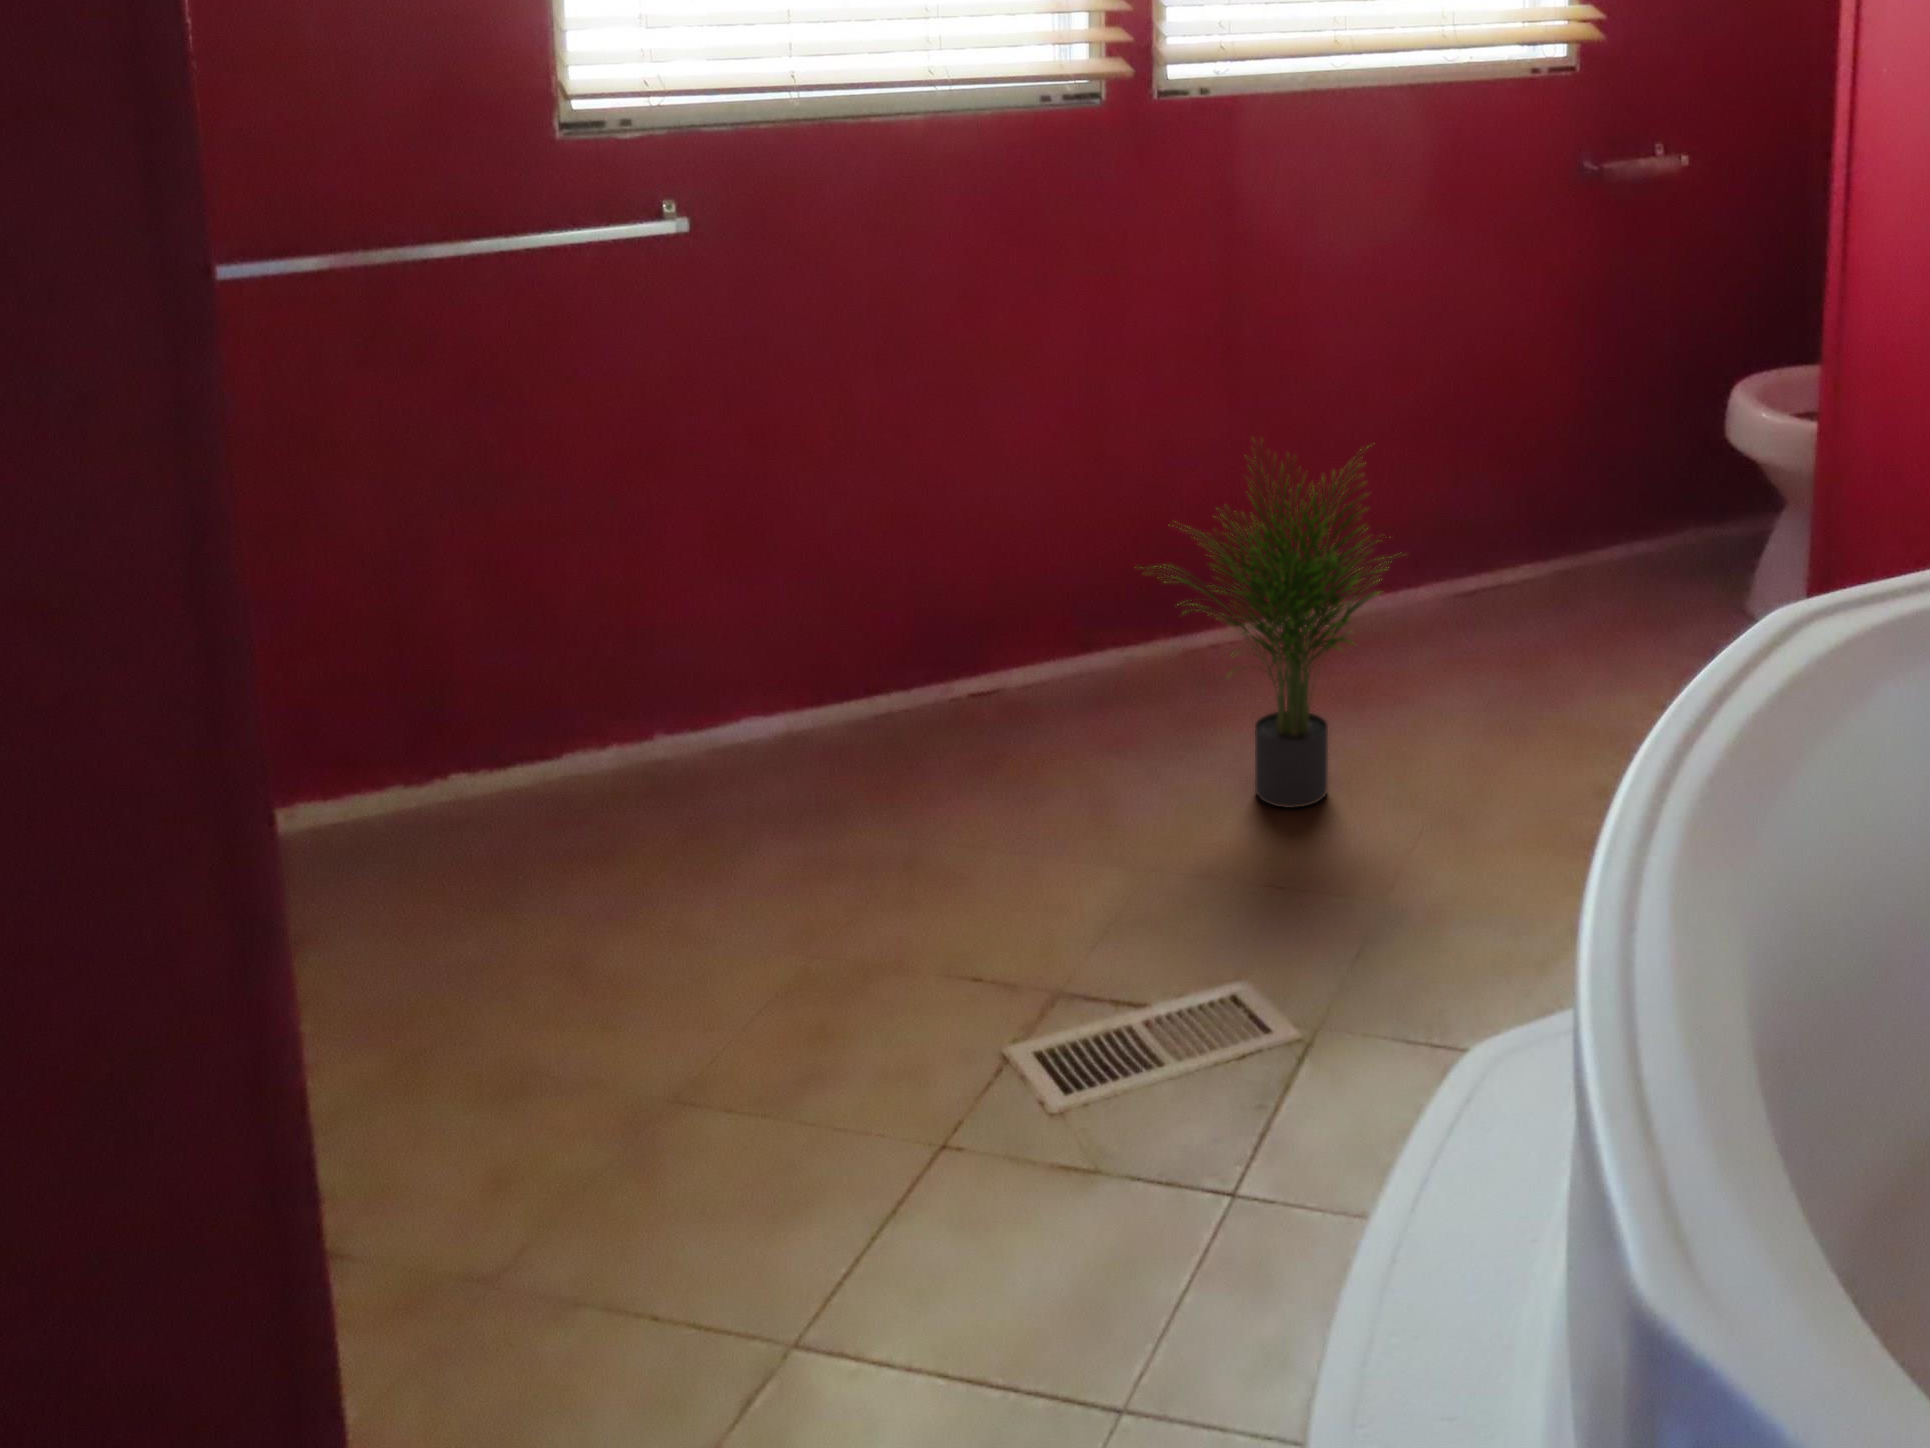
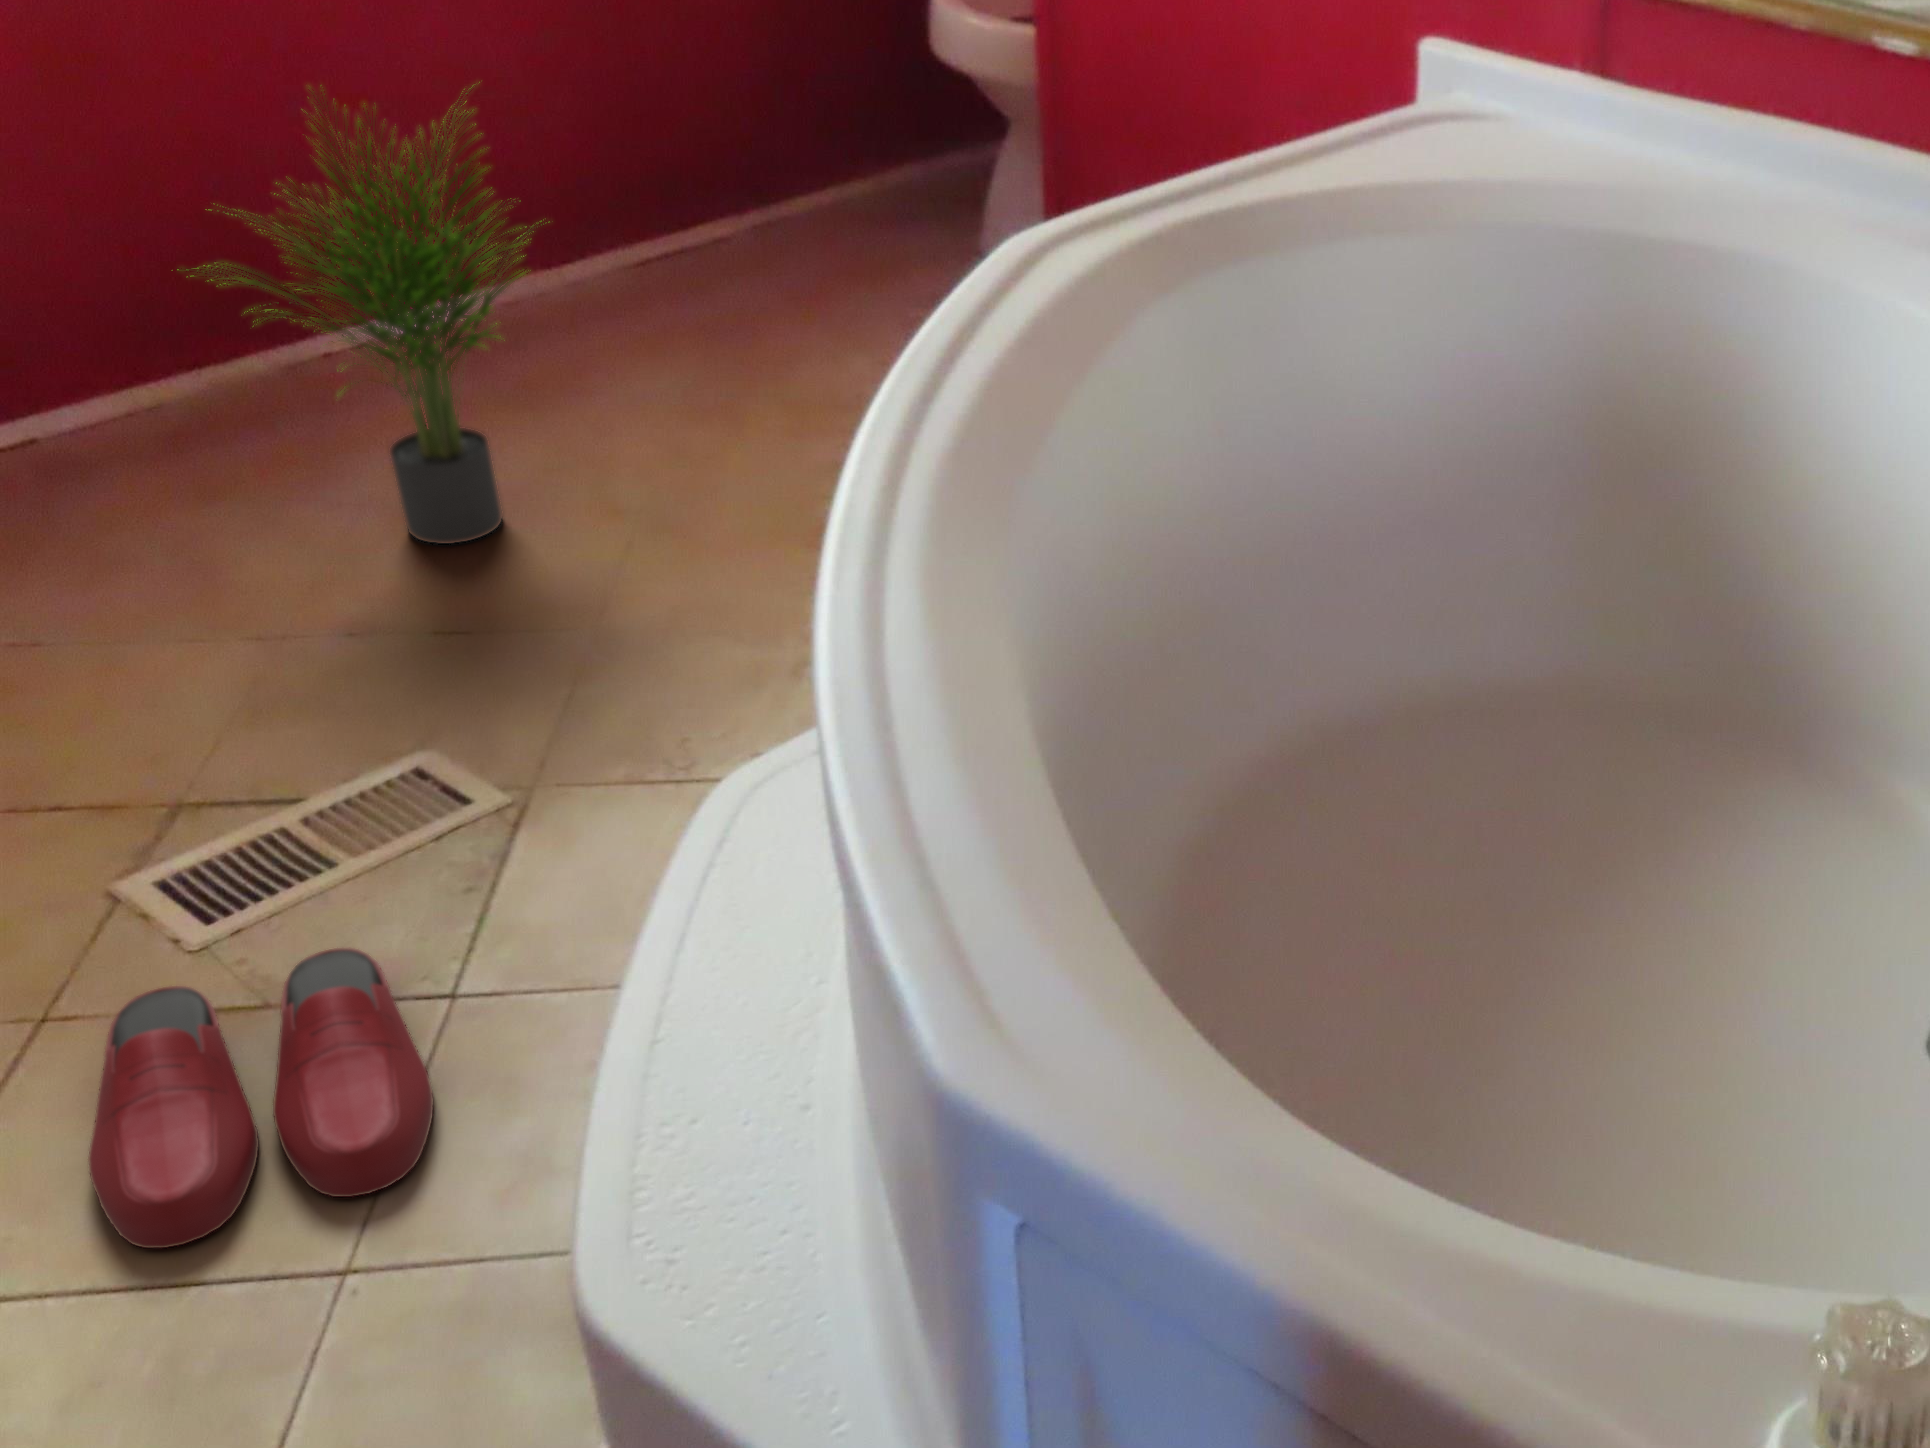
slippers: none [954,1135,1208,1365] -> present [88,948,433,1249]

